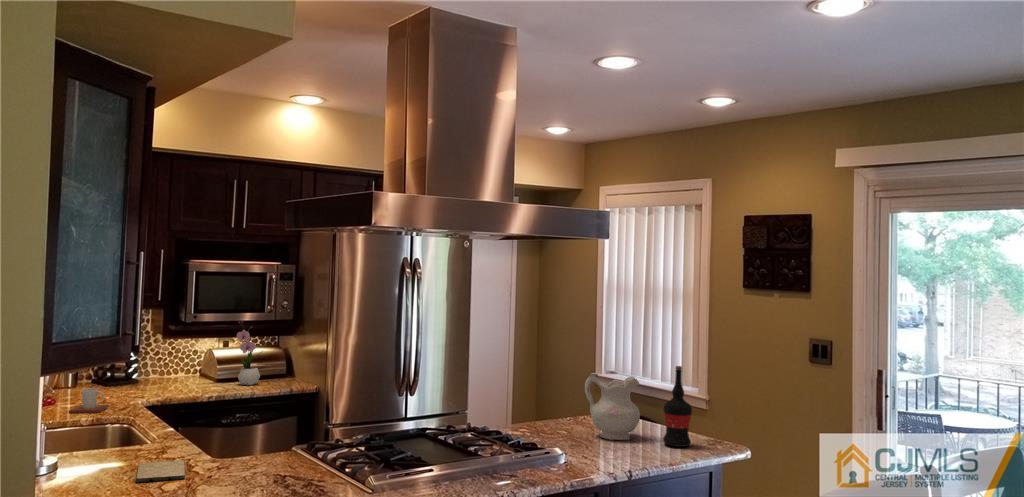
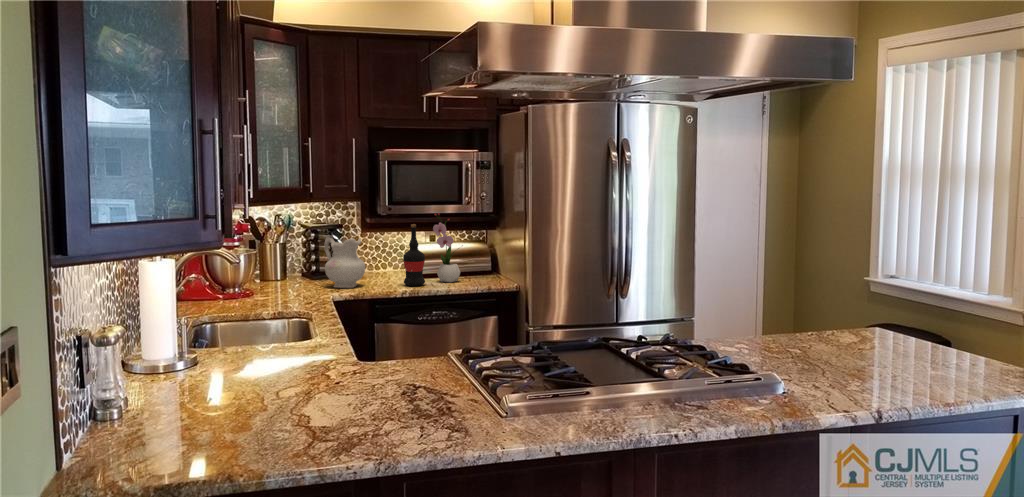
wine bottle: present [663,366,692,447] -> present [403,224,425,286]
ceramic pitcher: present [585,374,640,440] -> present [325,235,365,288]
mug: present [69,388,109,413] -> none [259,281,299,306]
cutting board: present [135,460,185,483] -> none [264,361,326,384]

